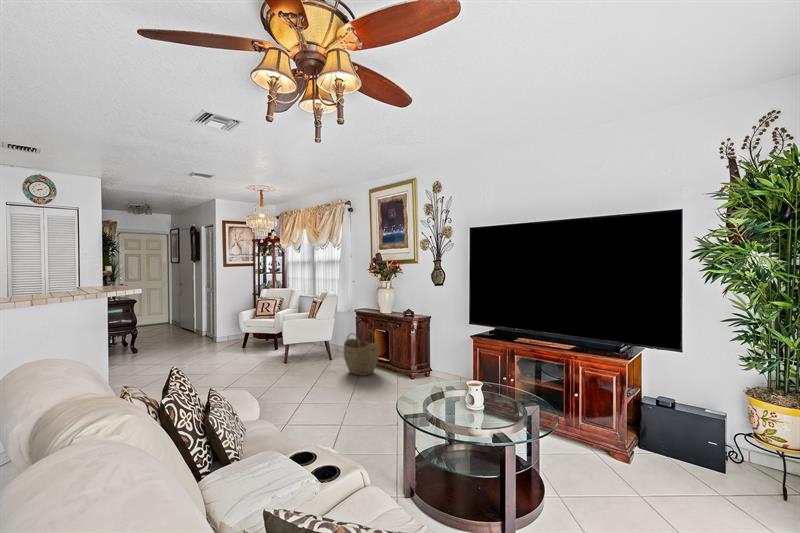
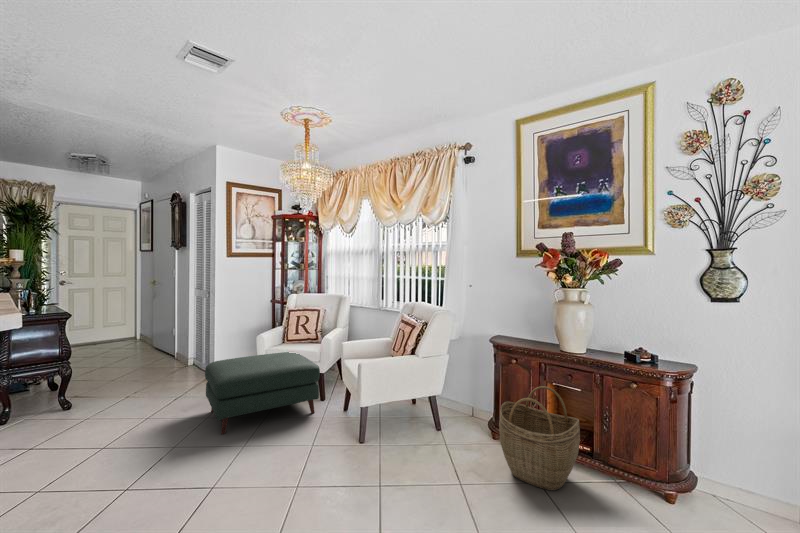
ottoman: none [208,322,271,361] -> present [205,352,320,434]

